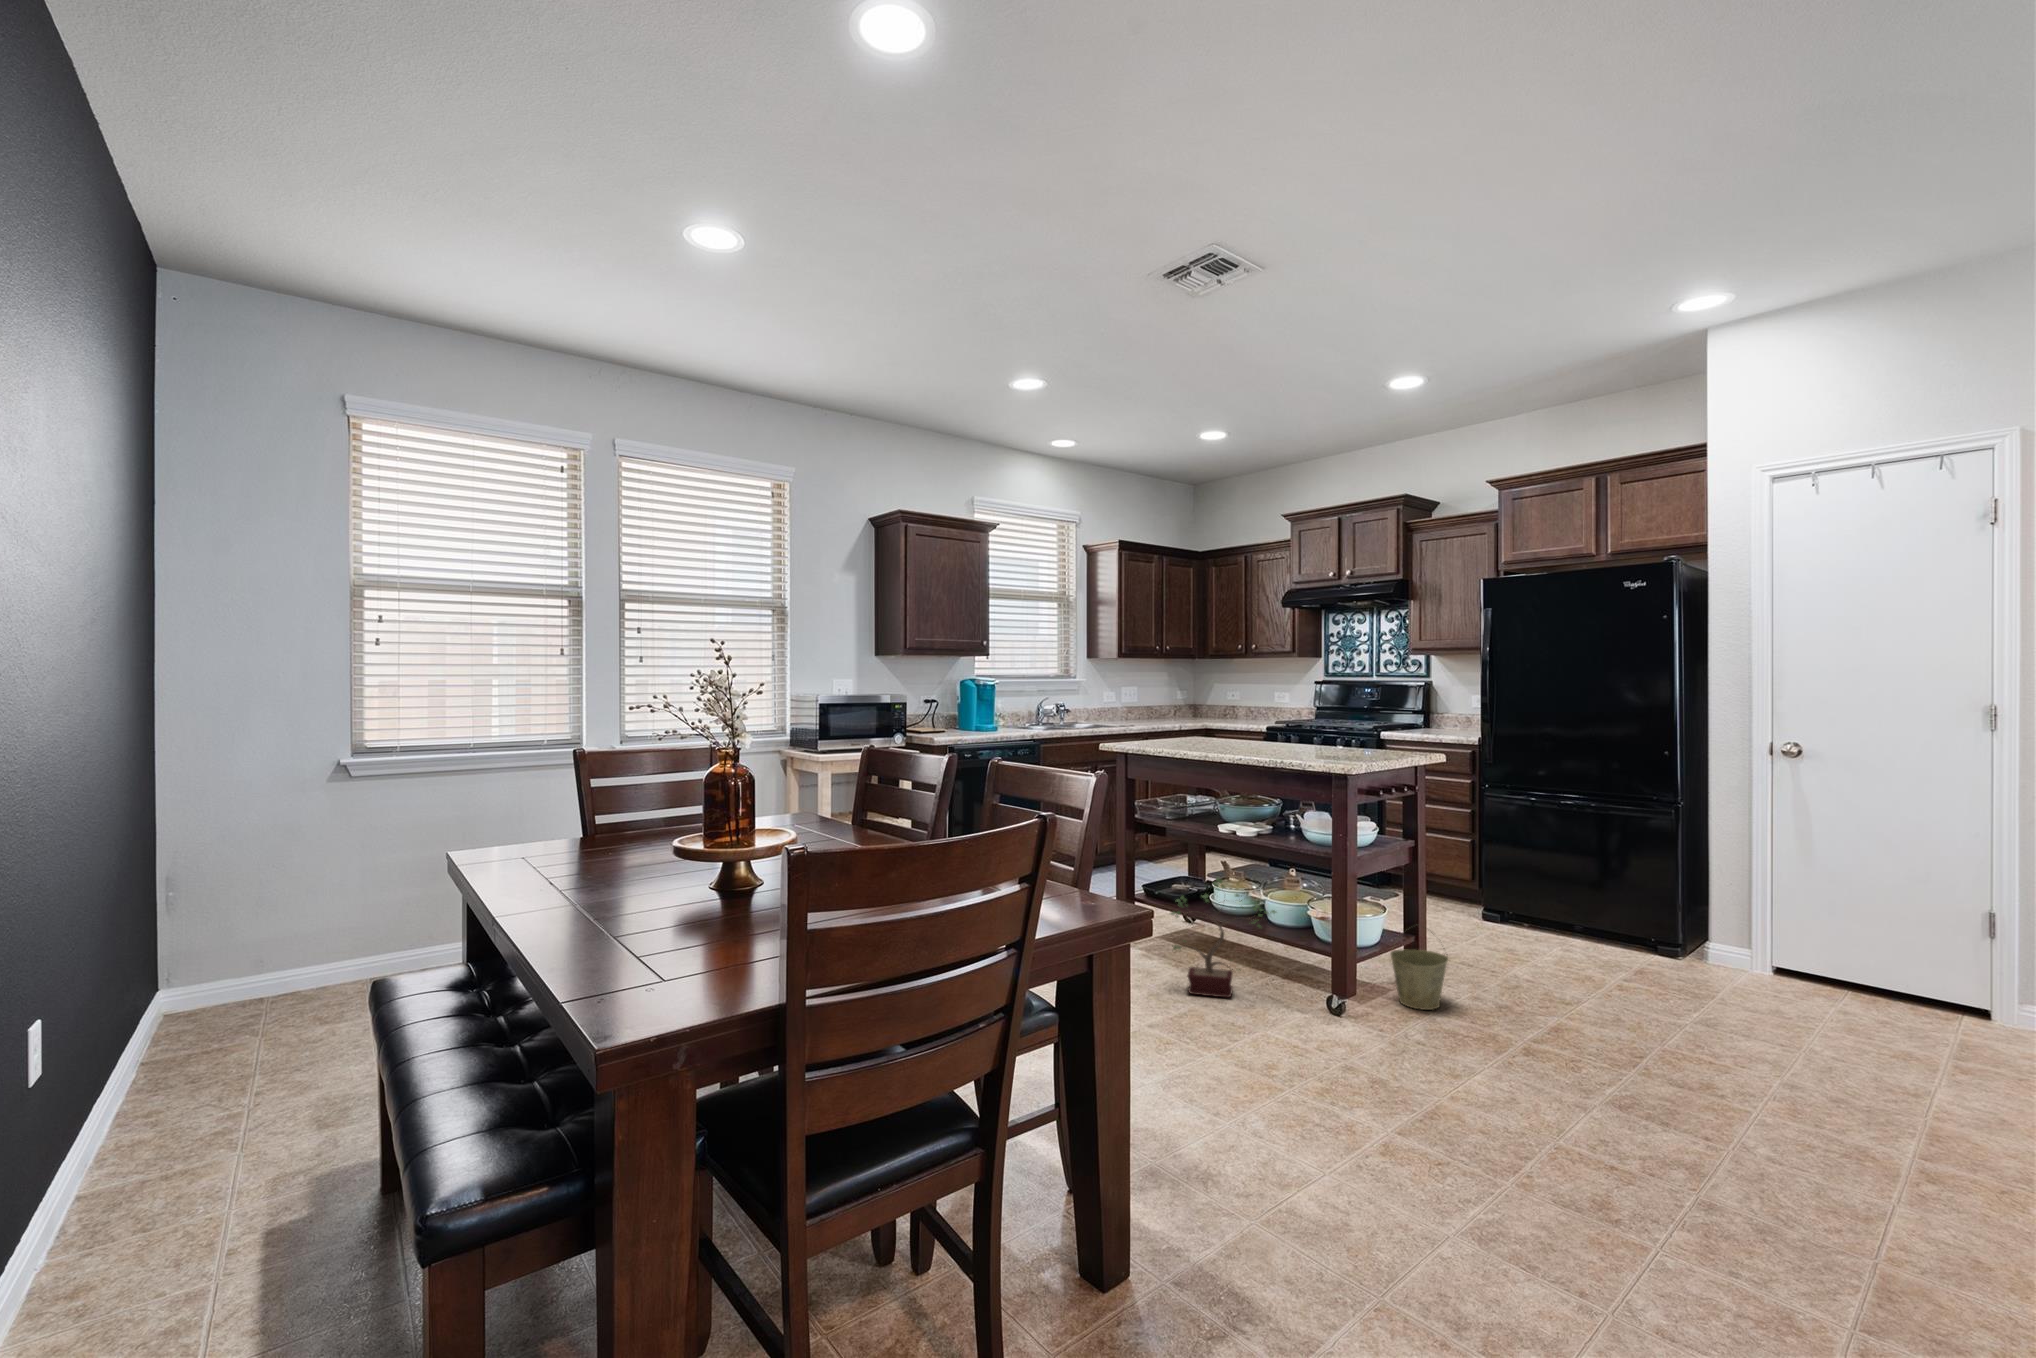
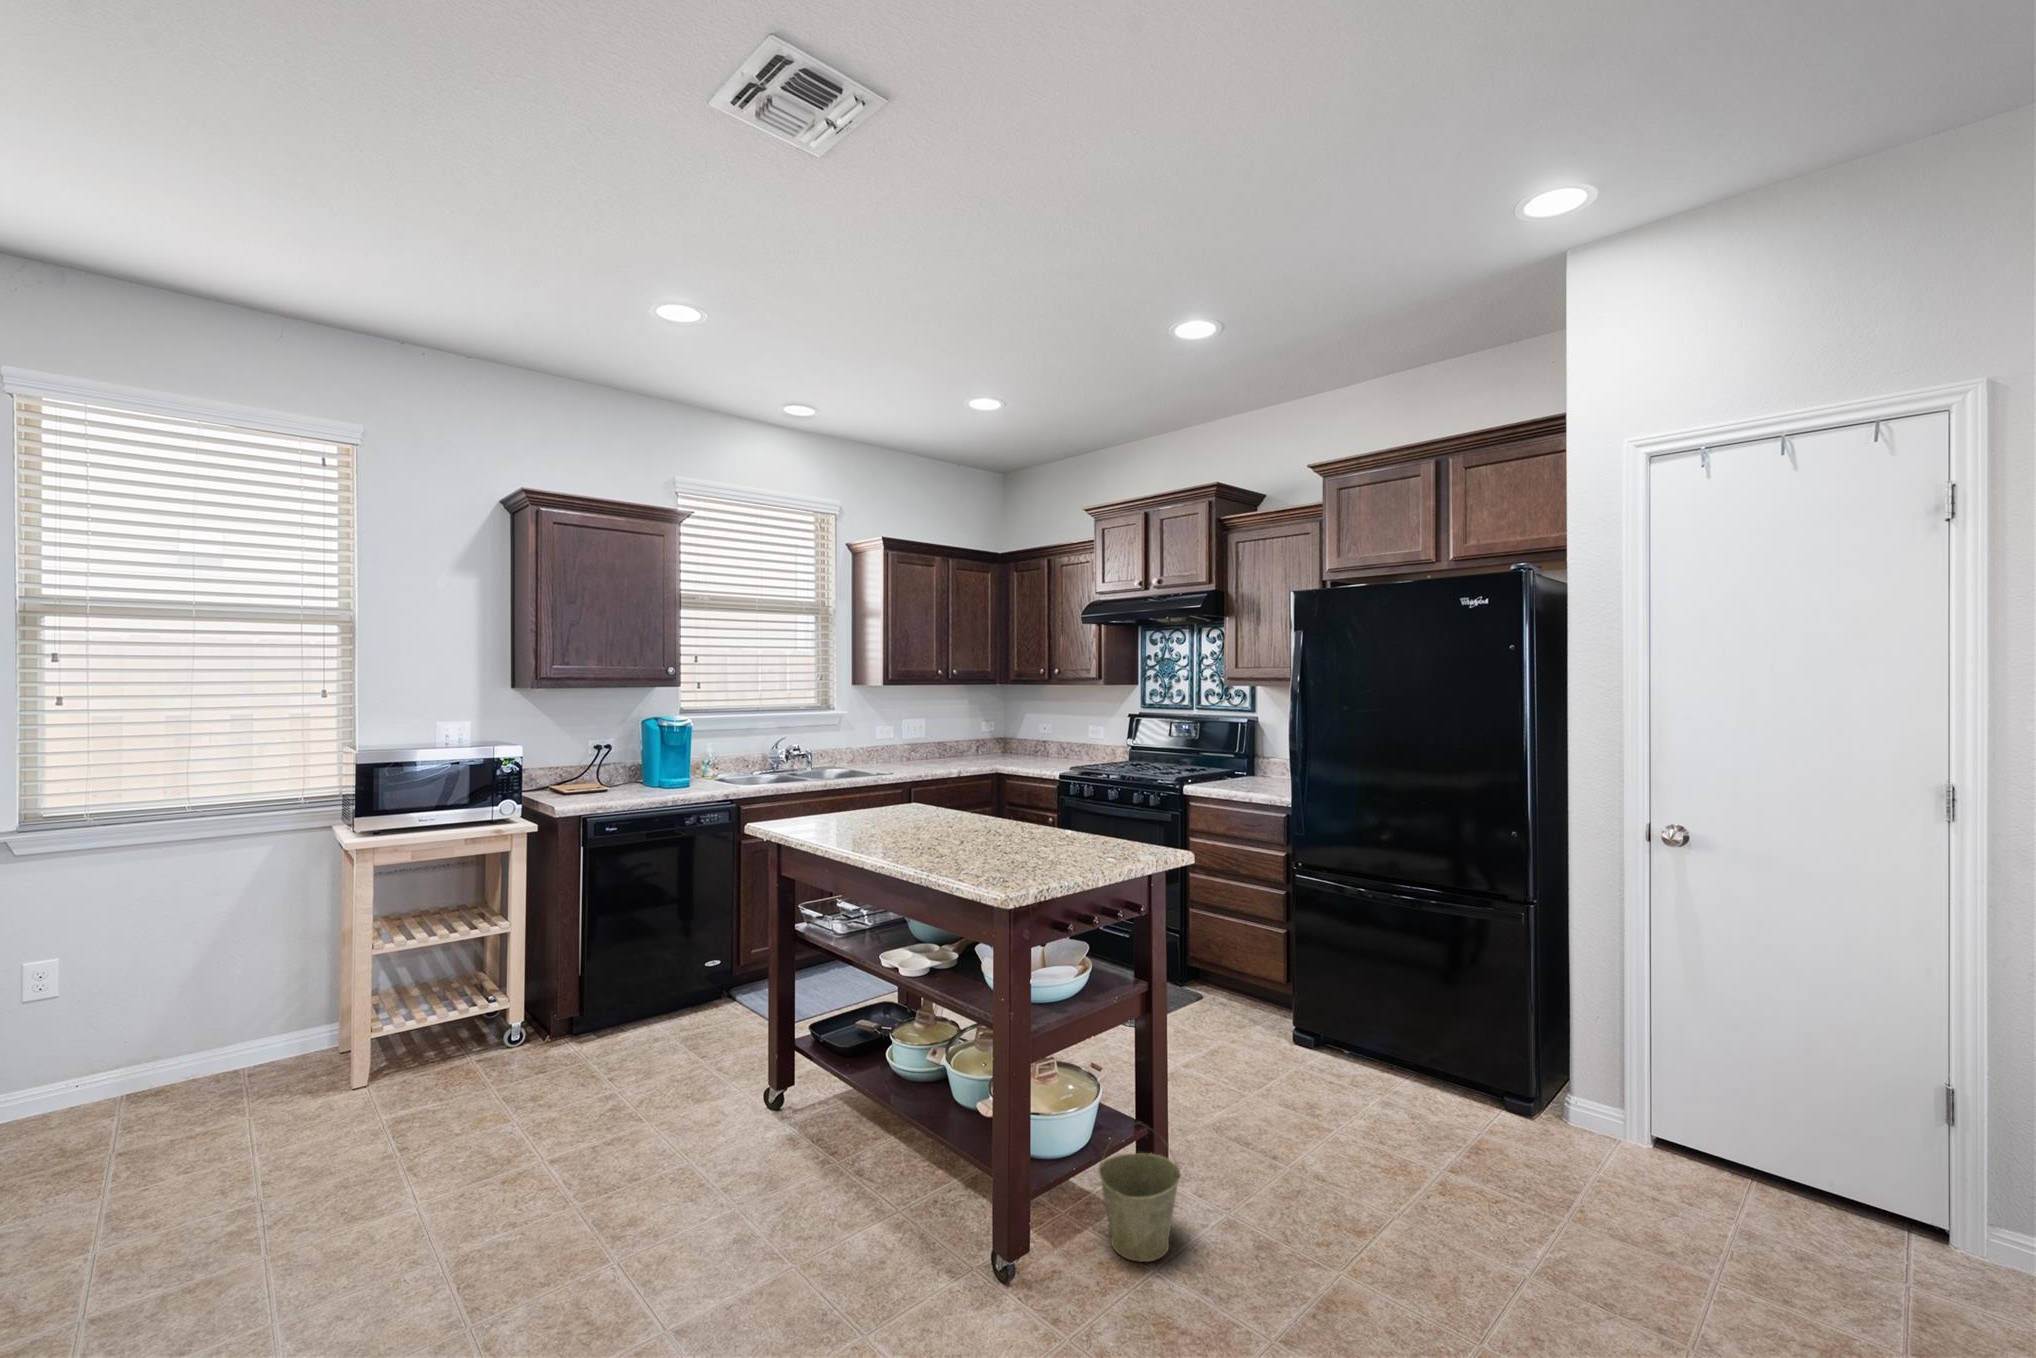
potted plant: present [1171,878,1276,998] -> none [767,1048,921,1245]

